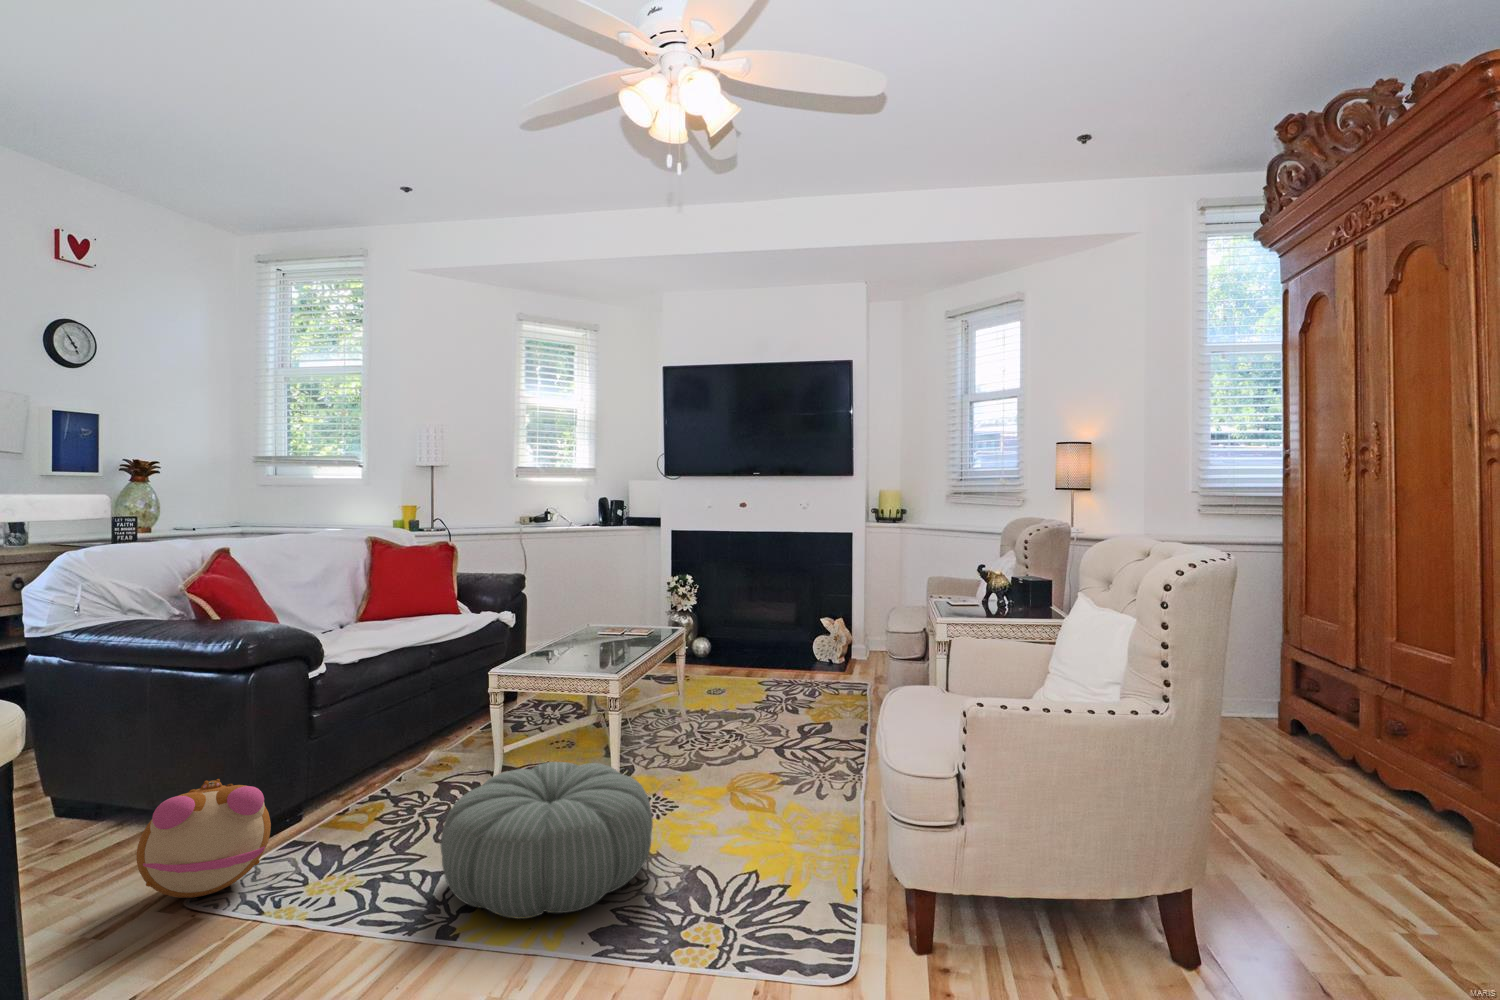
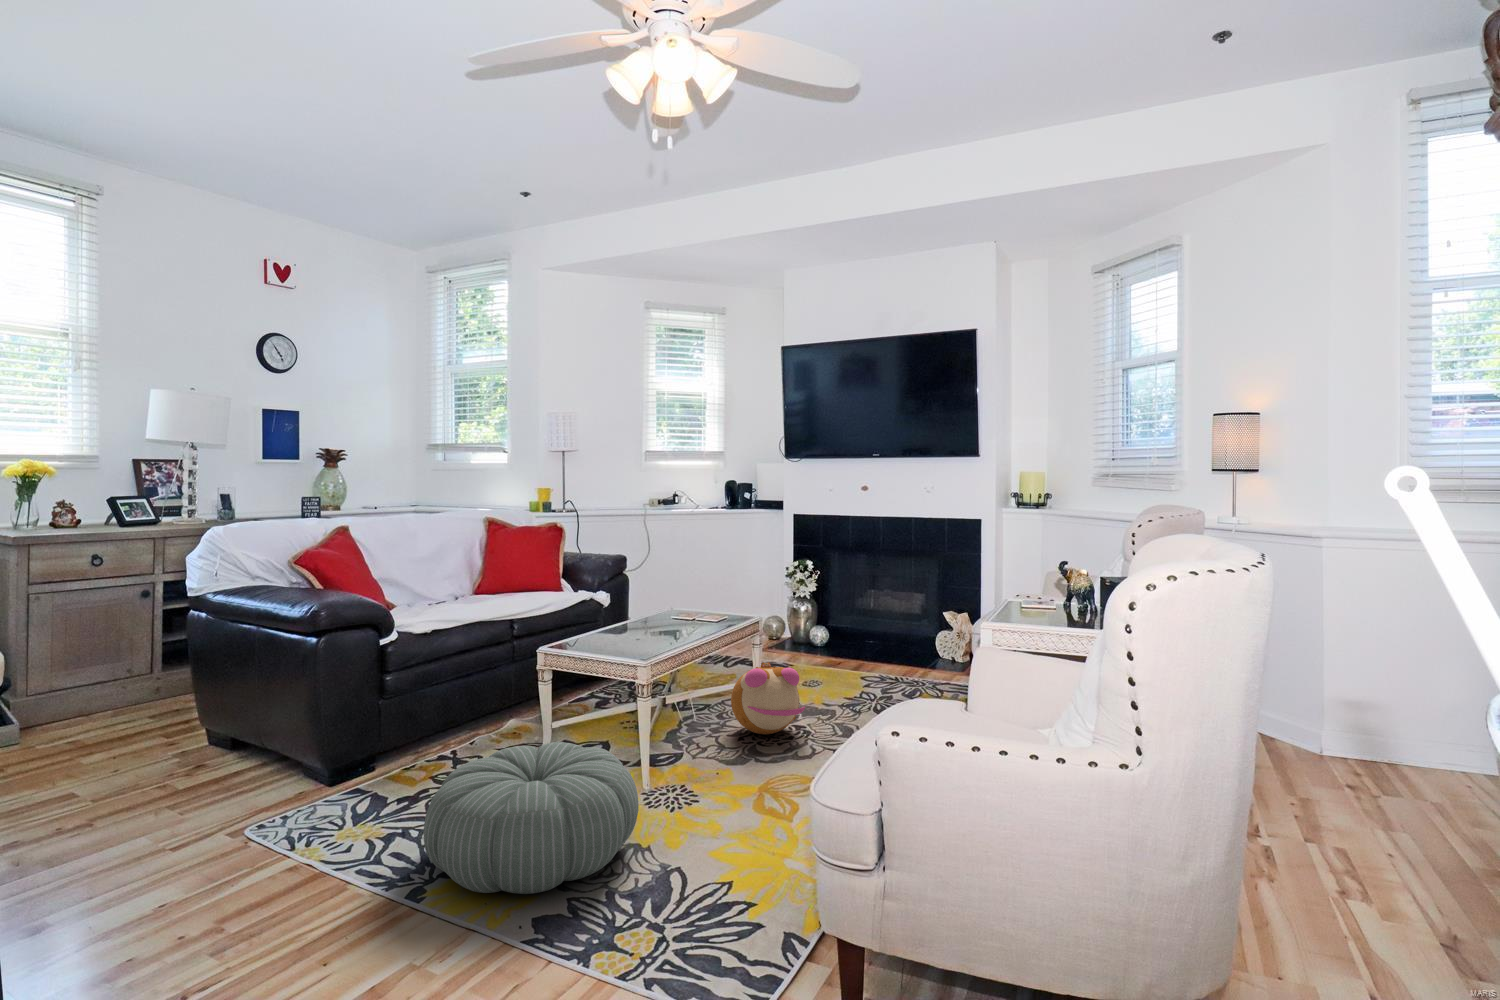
plush toy: present [136,779,271,898] -> present [731,662,805,734]

